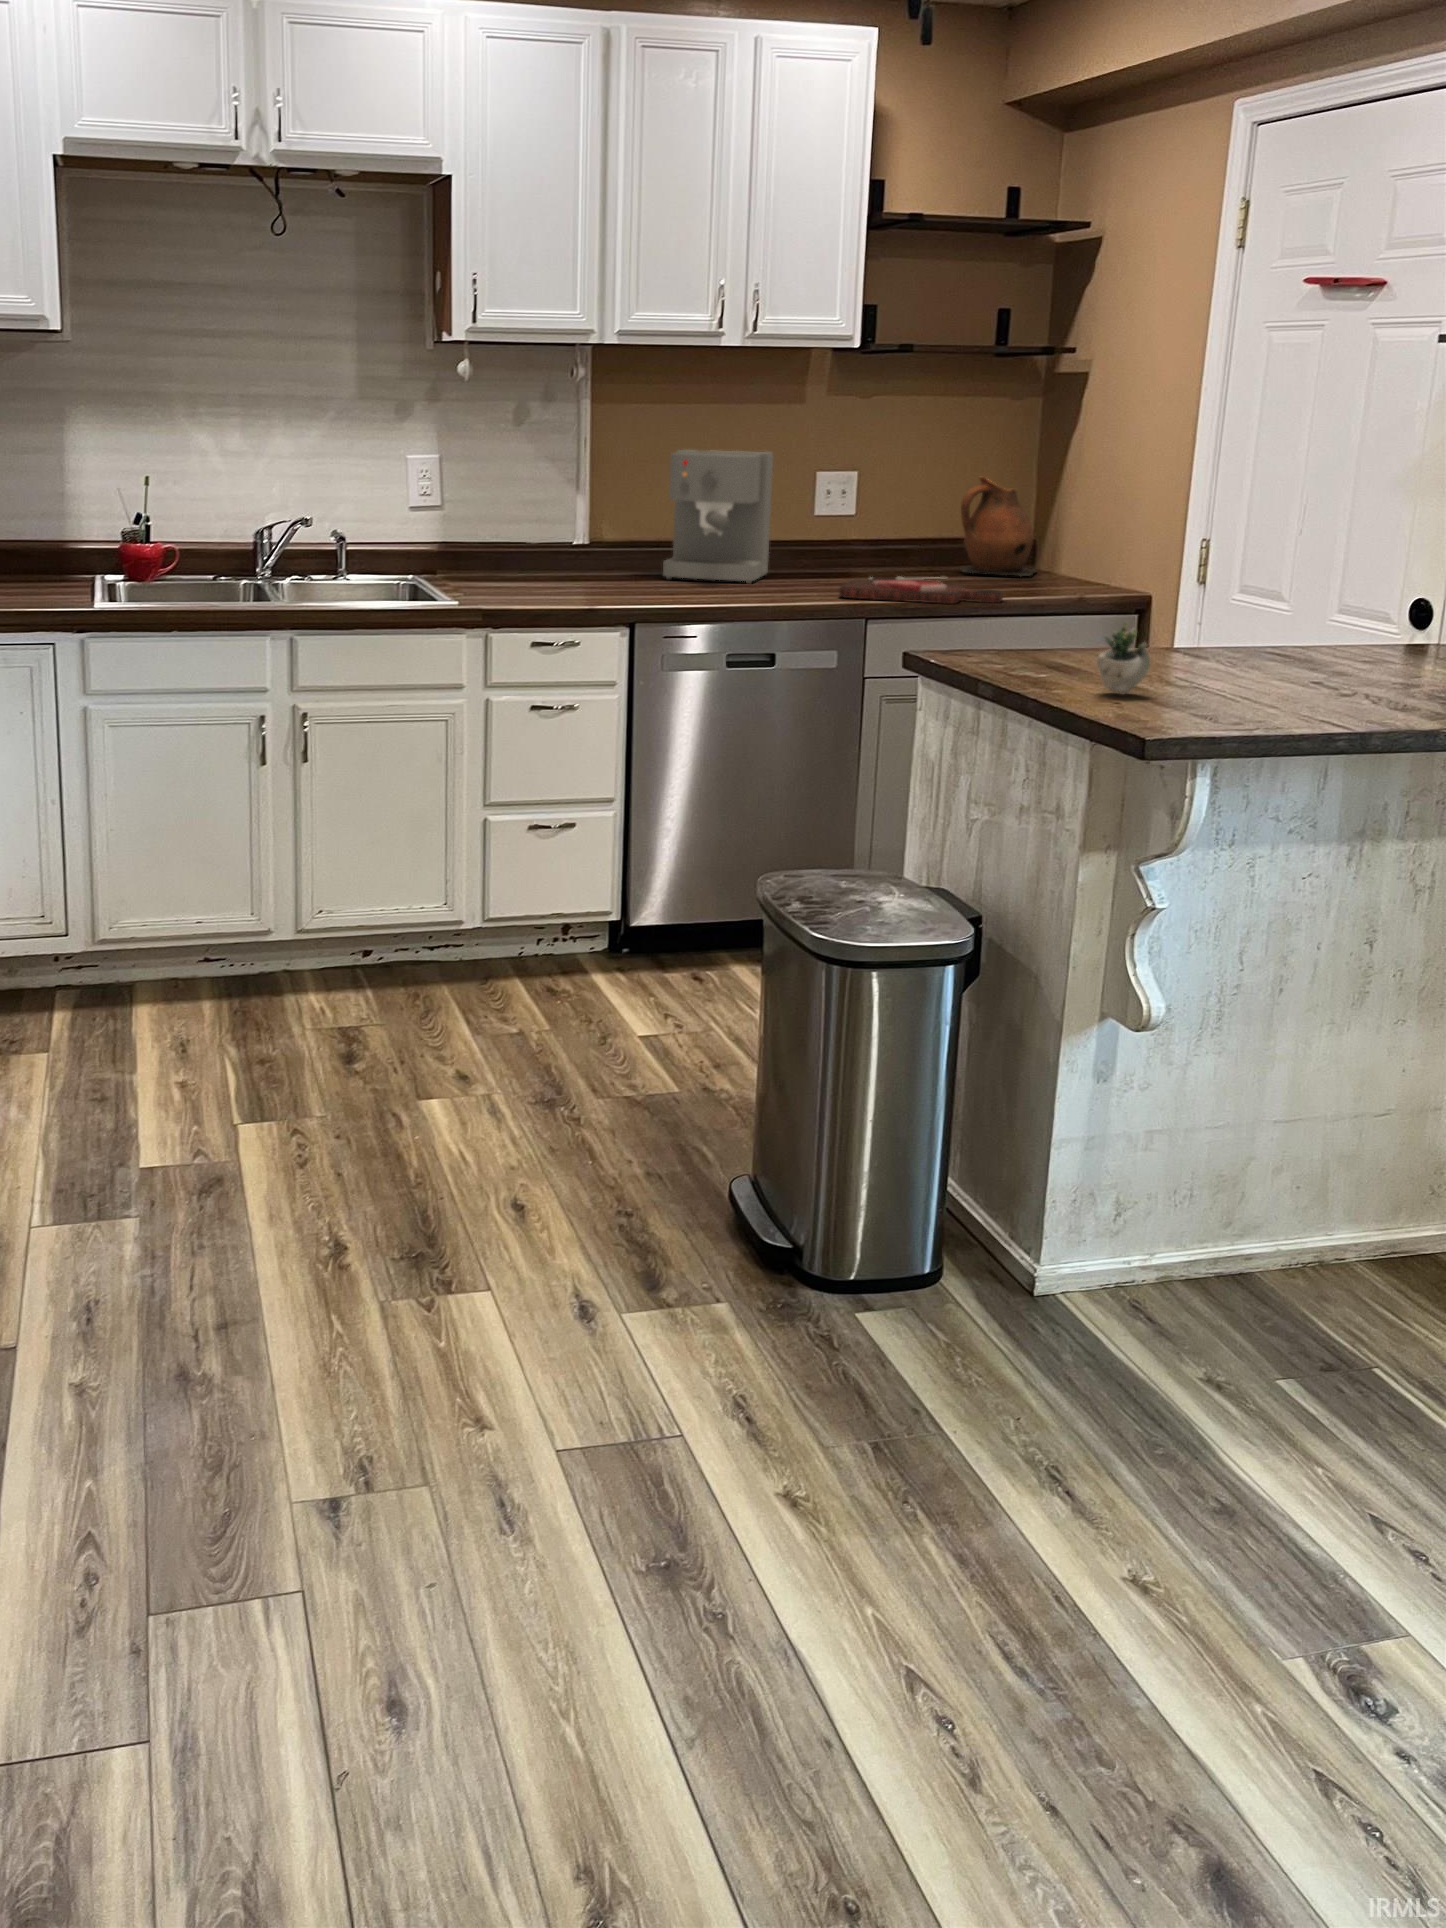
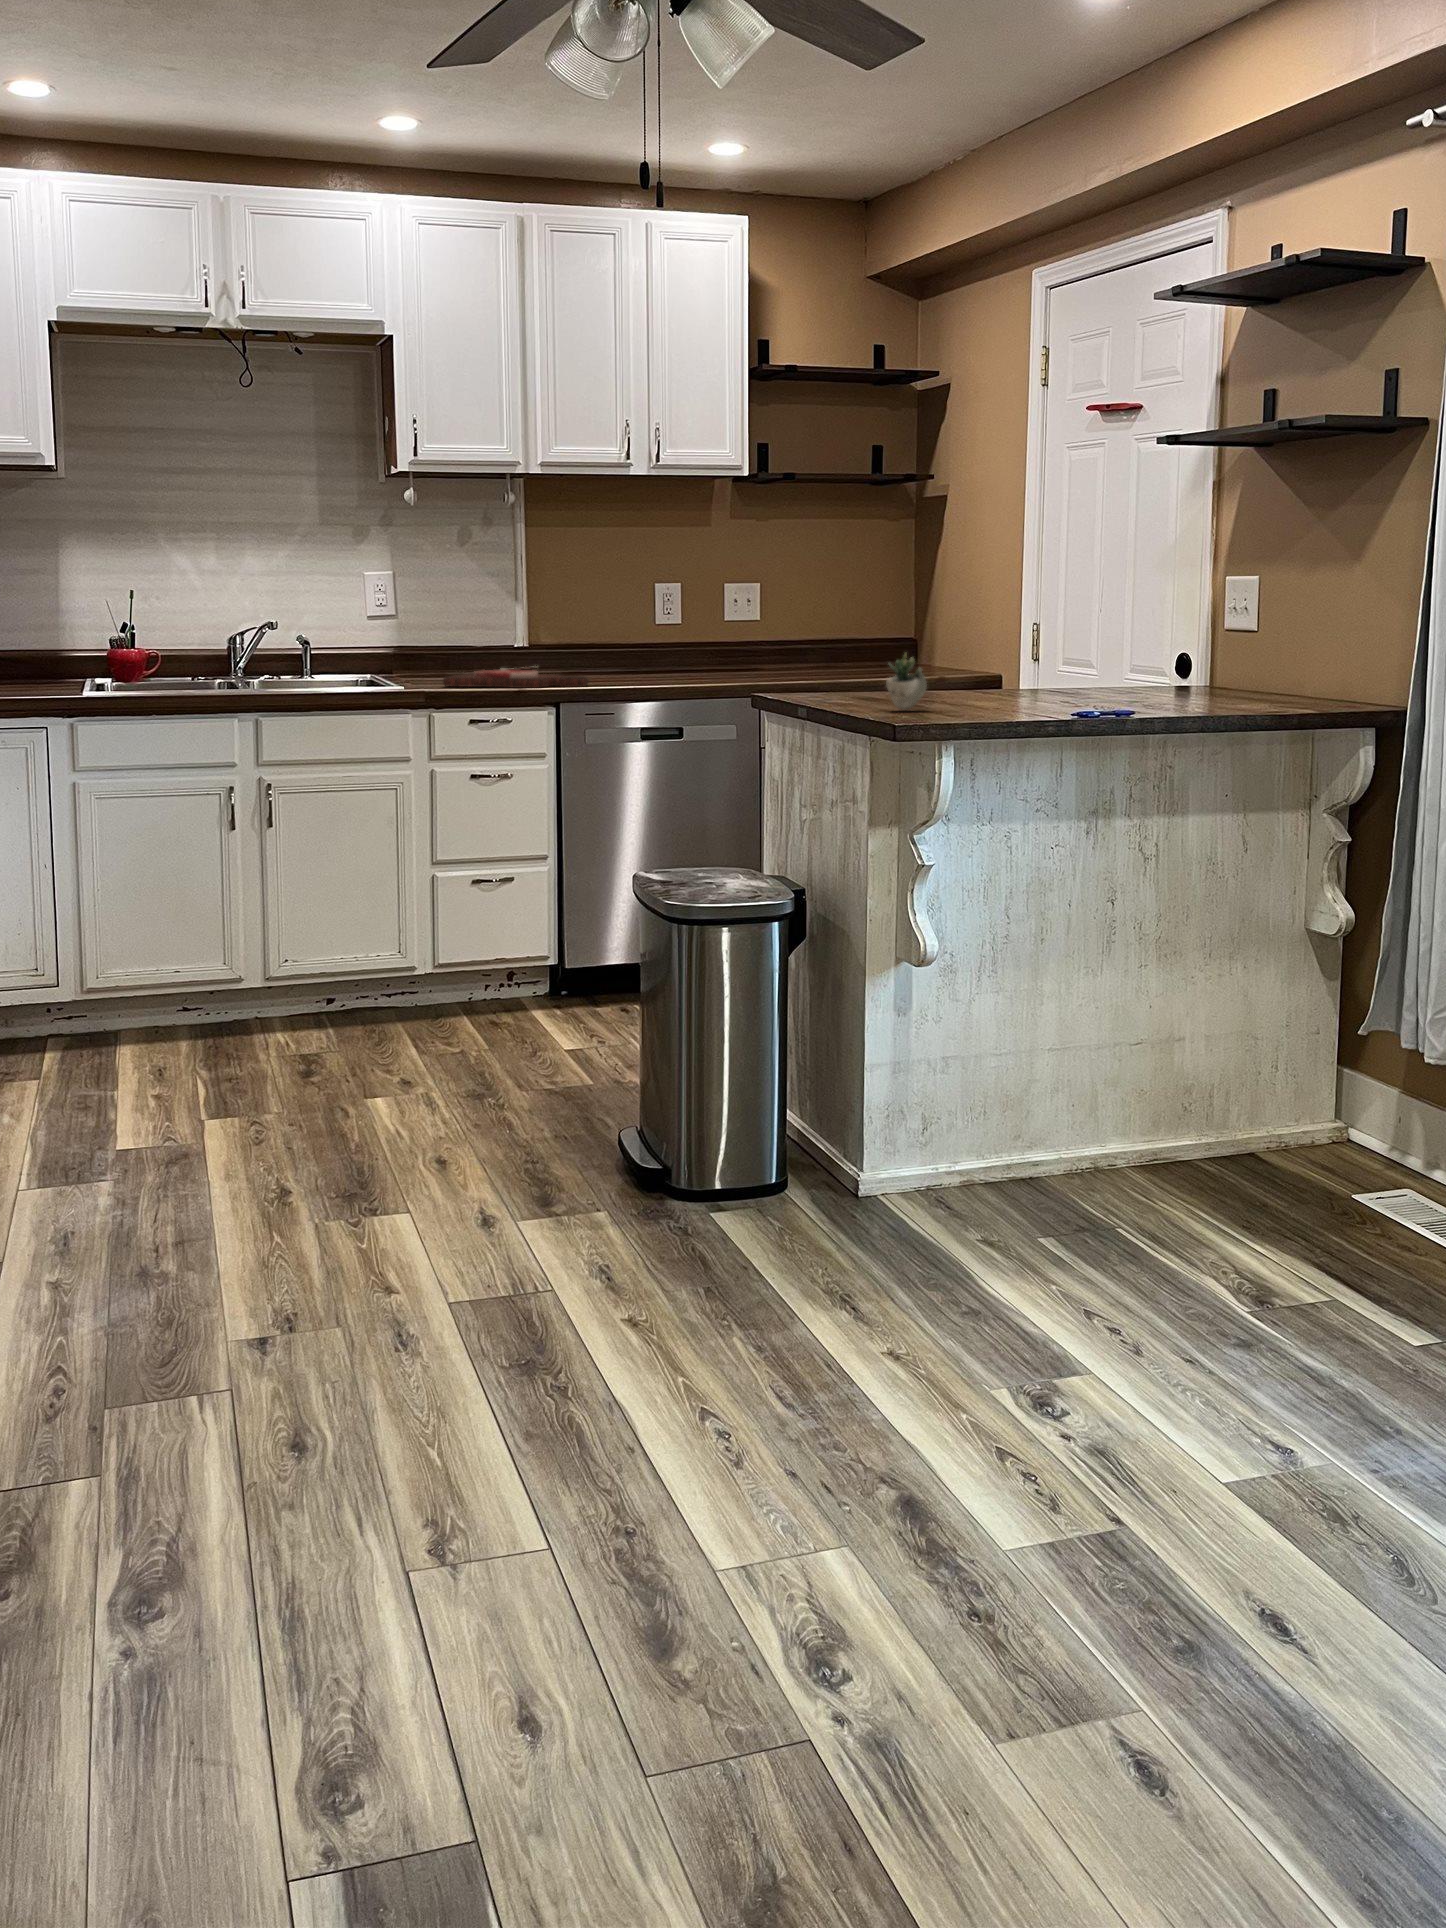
coffee maker: present [663,450,773,583] -> none [590,566,684,676]
ceramic pitcher: present [961,477,1036,576] -> none [849,585,920,669]
cutting board: present [839,577,1003,604] -> present [443,668,589,688]

